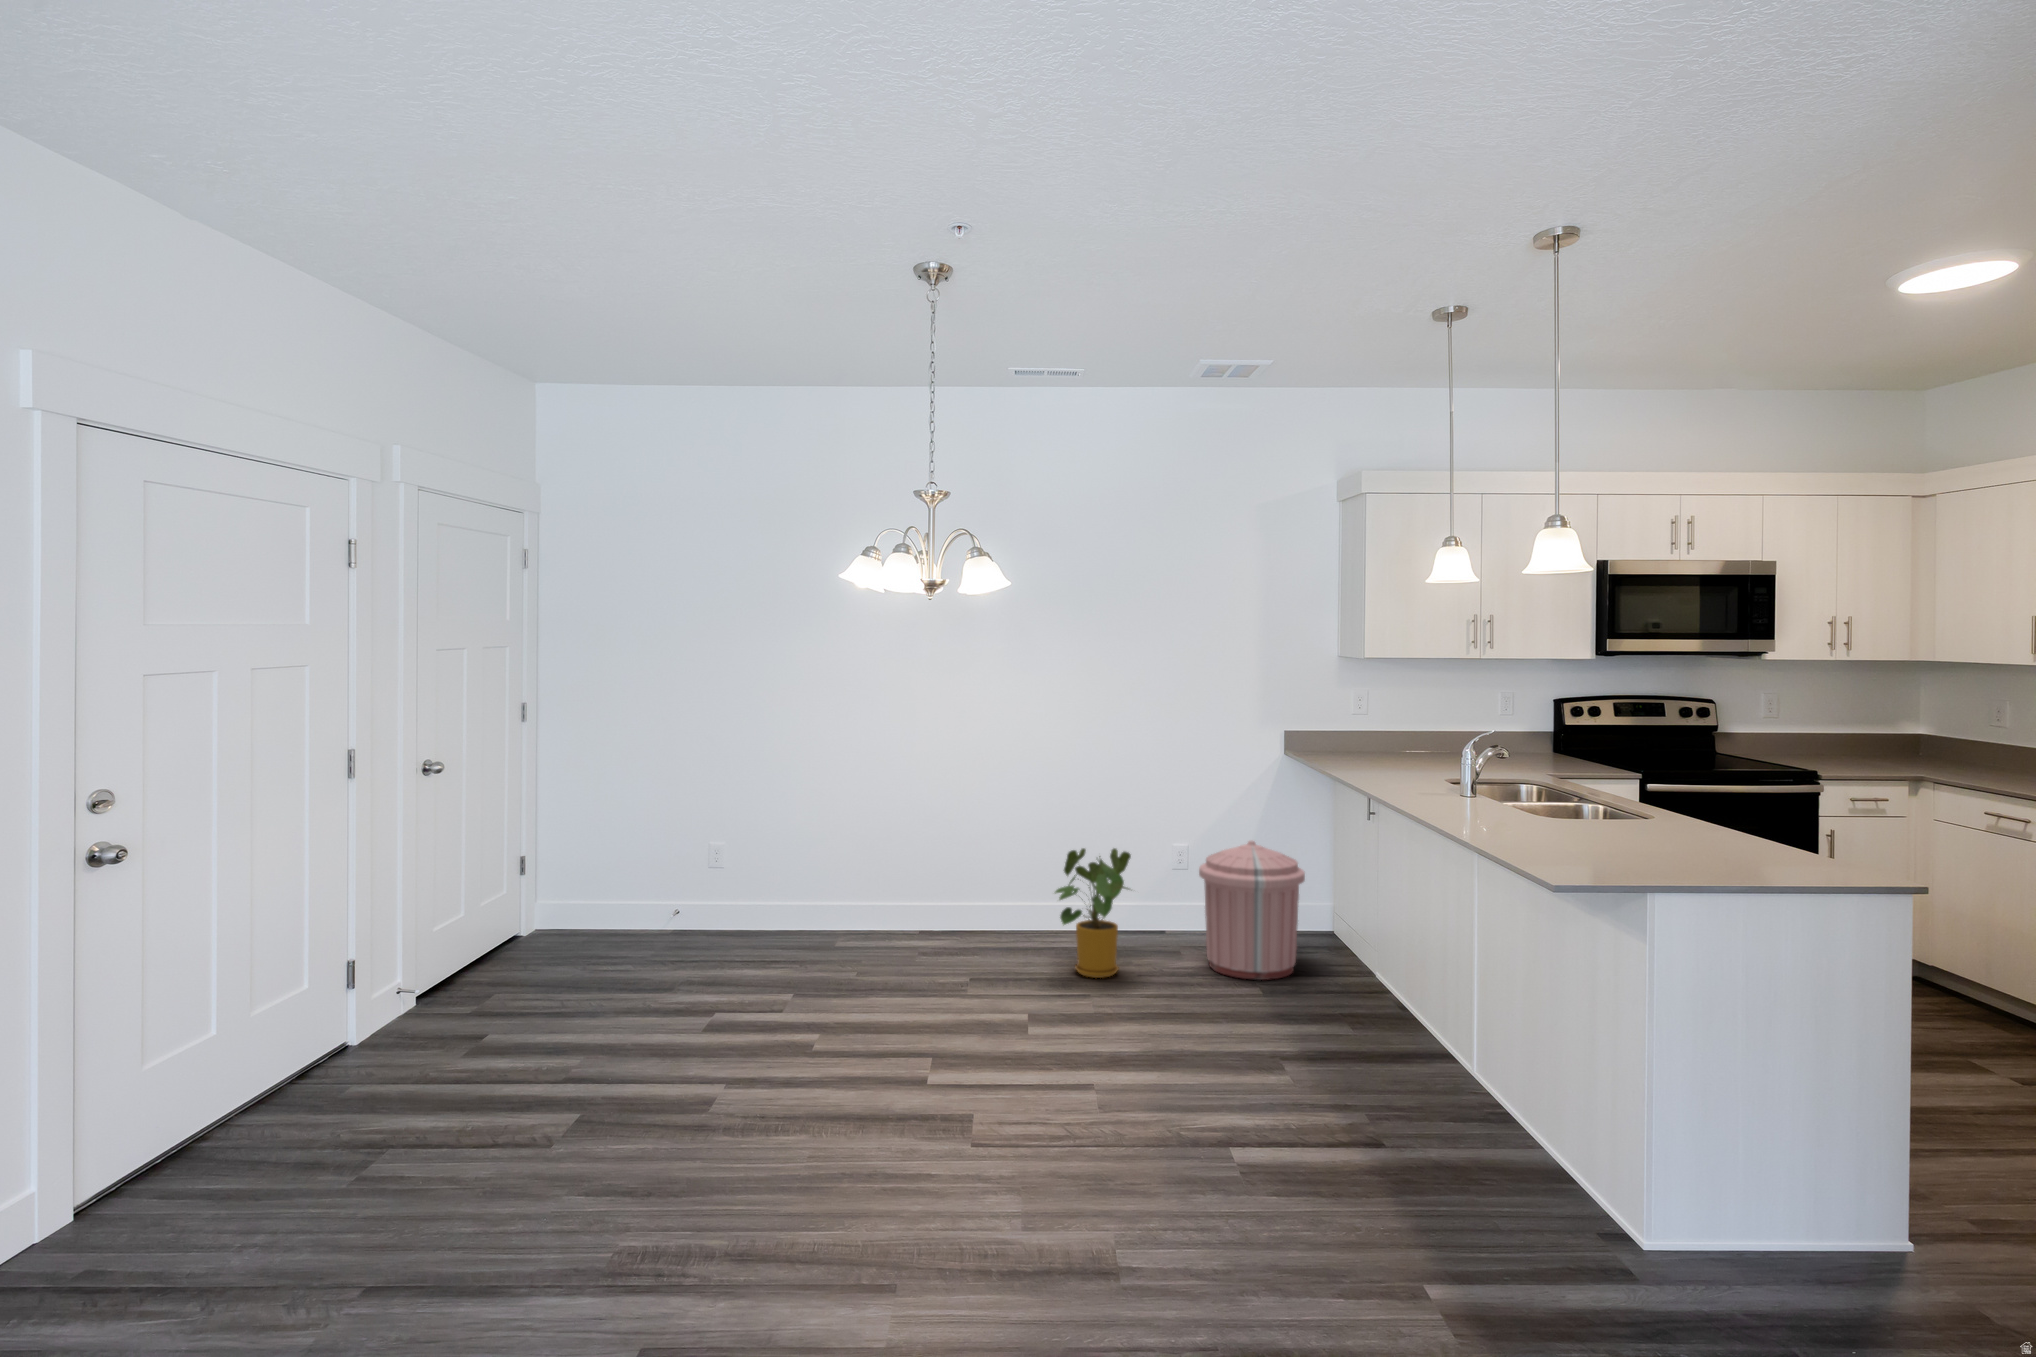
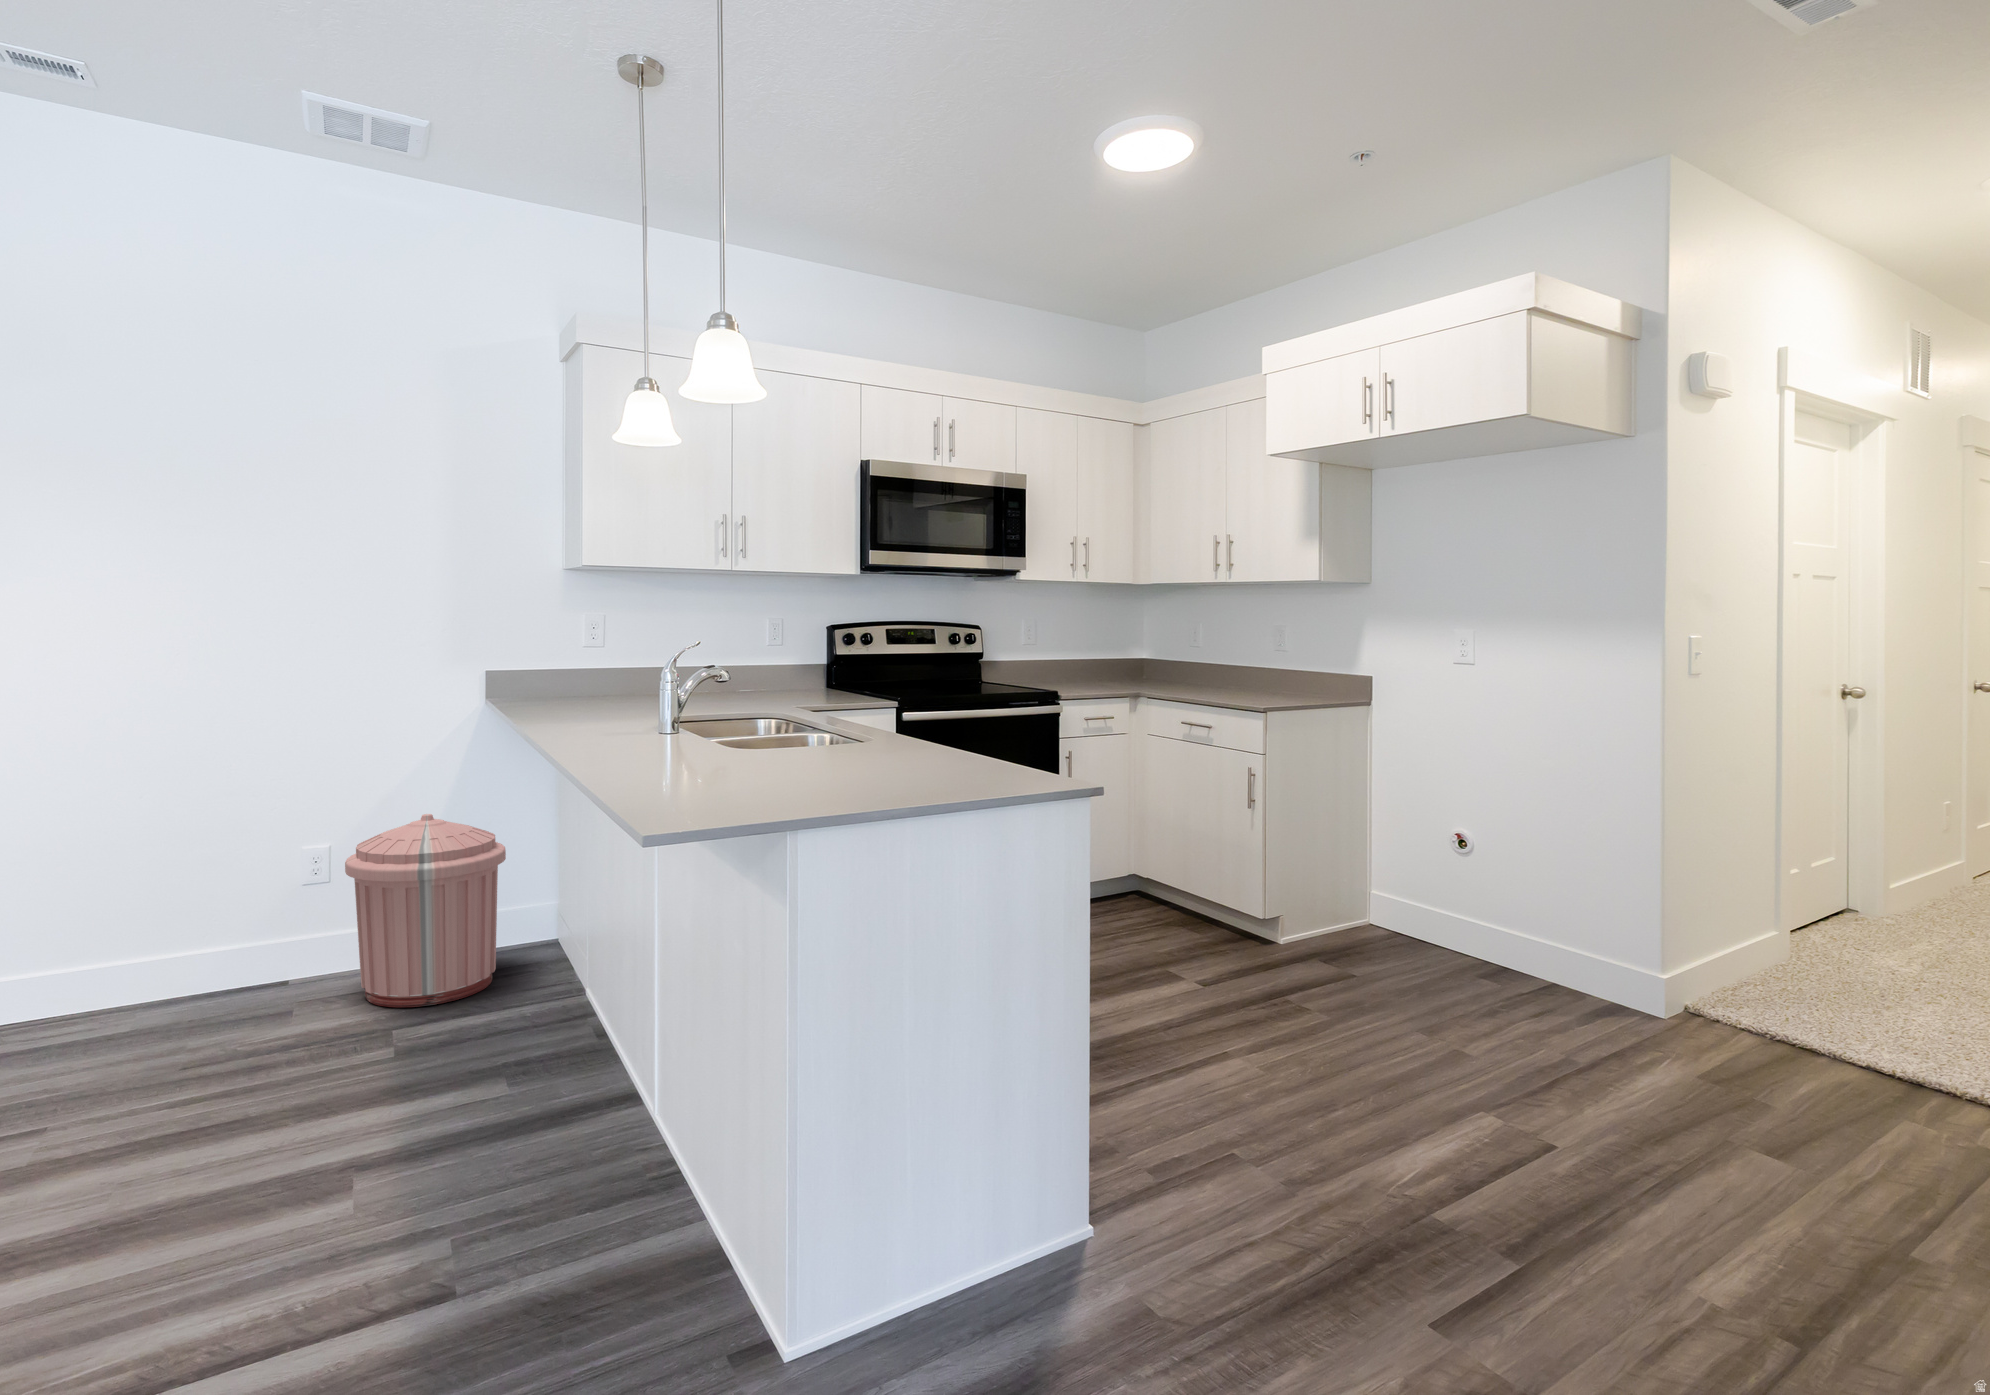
house plant: present [1055,848,1131,978] -> none [48,843,234,1048]

